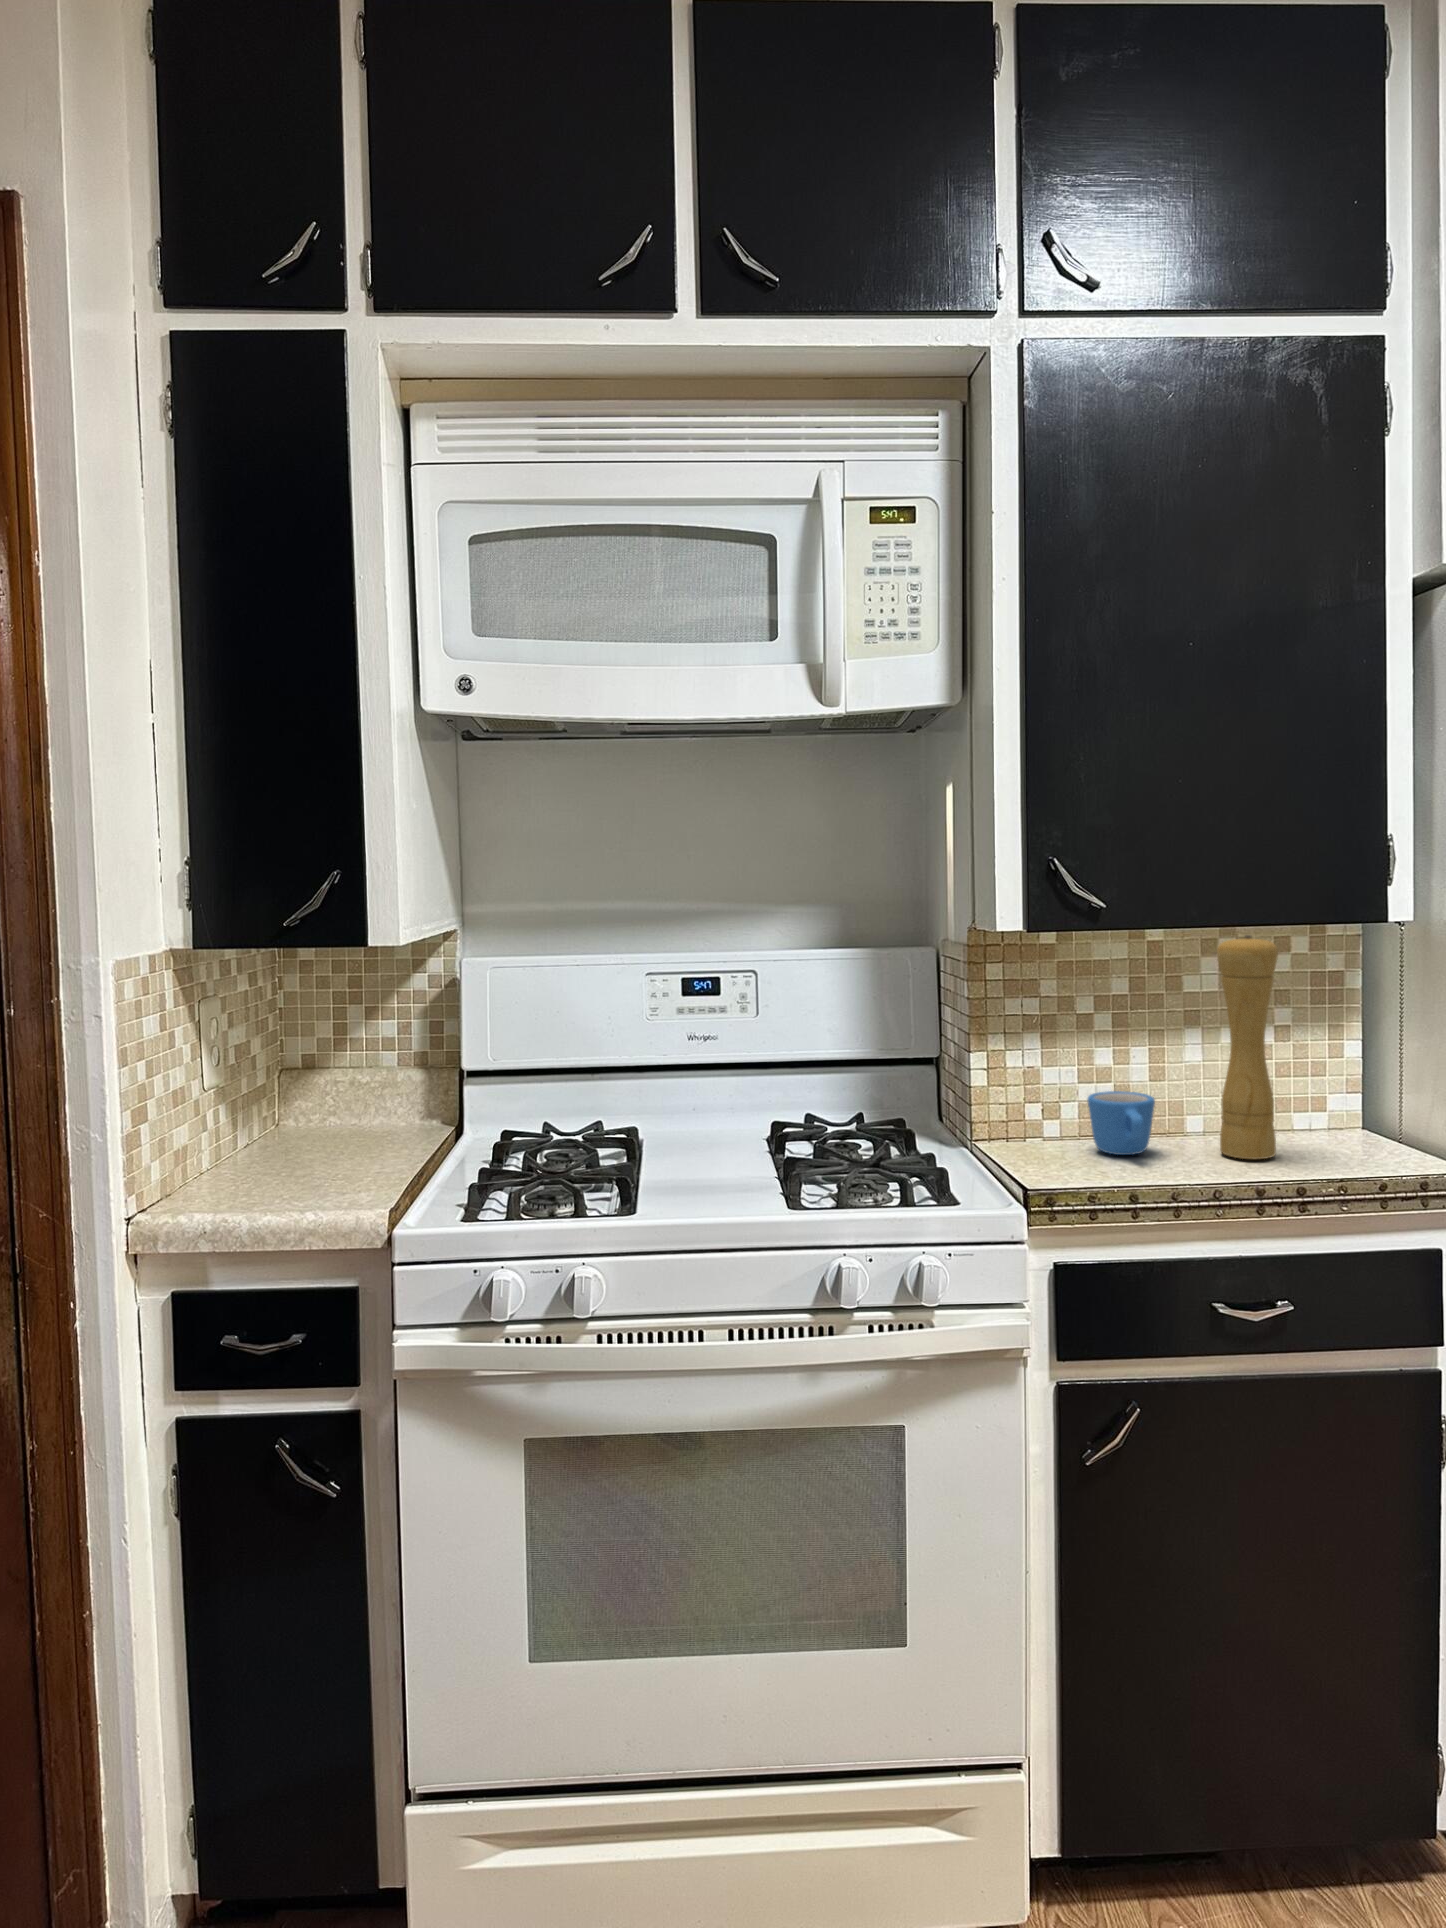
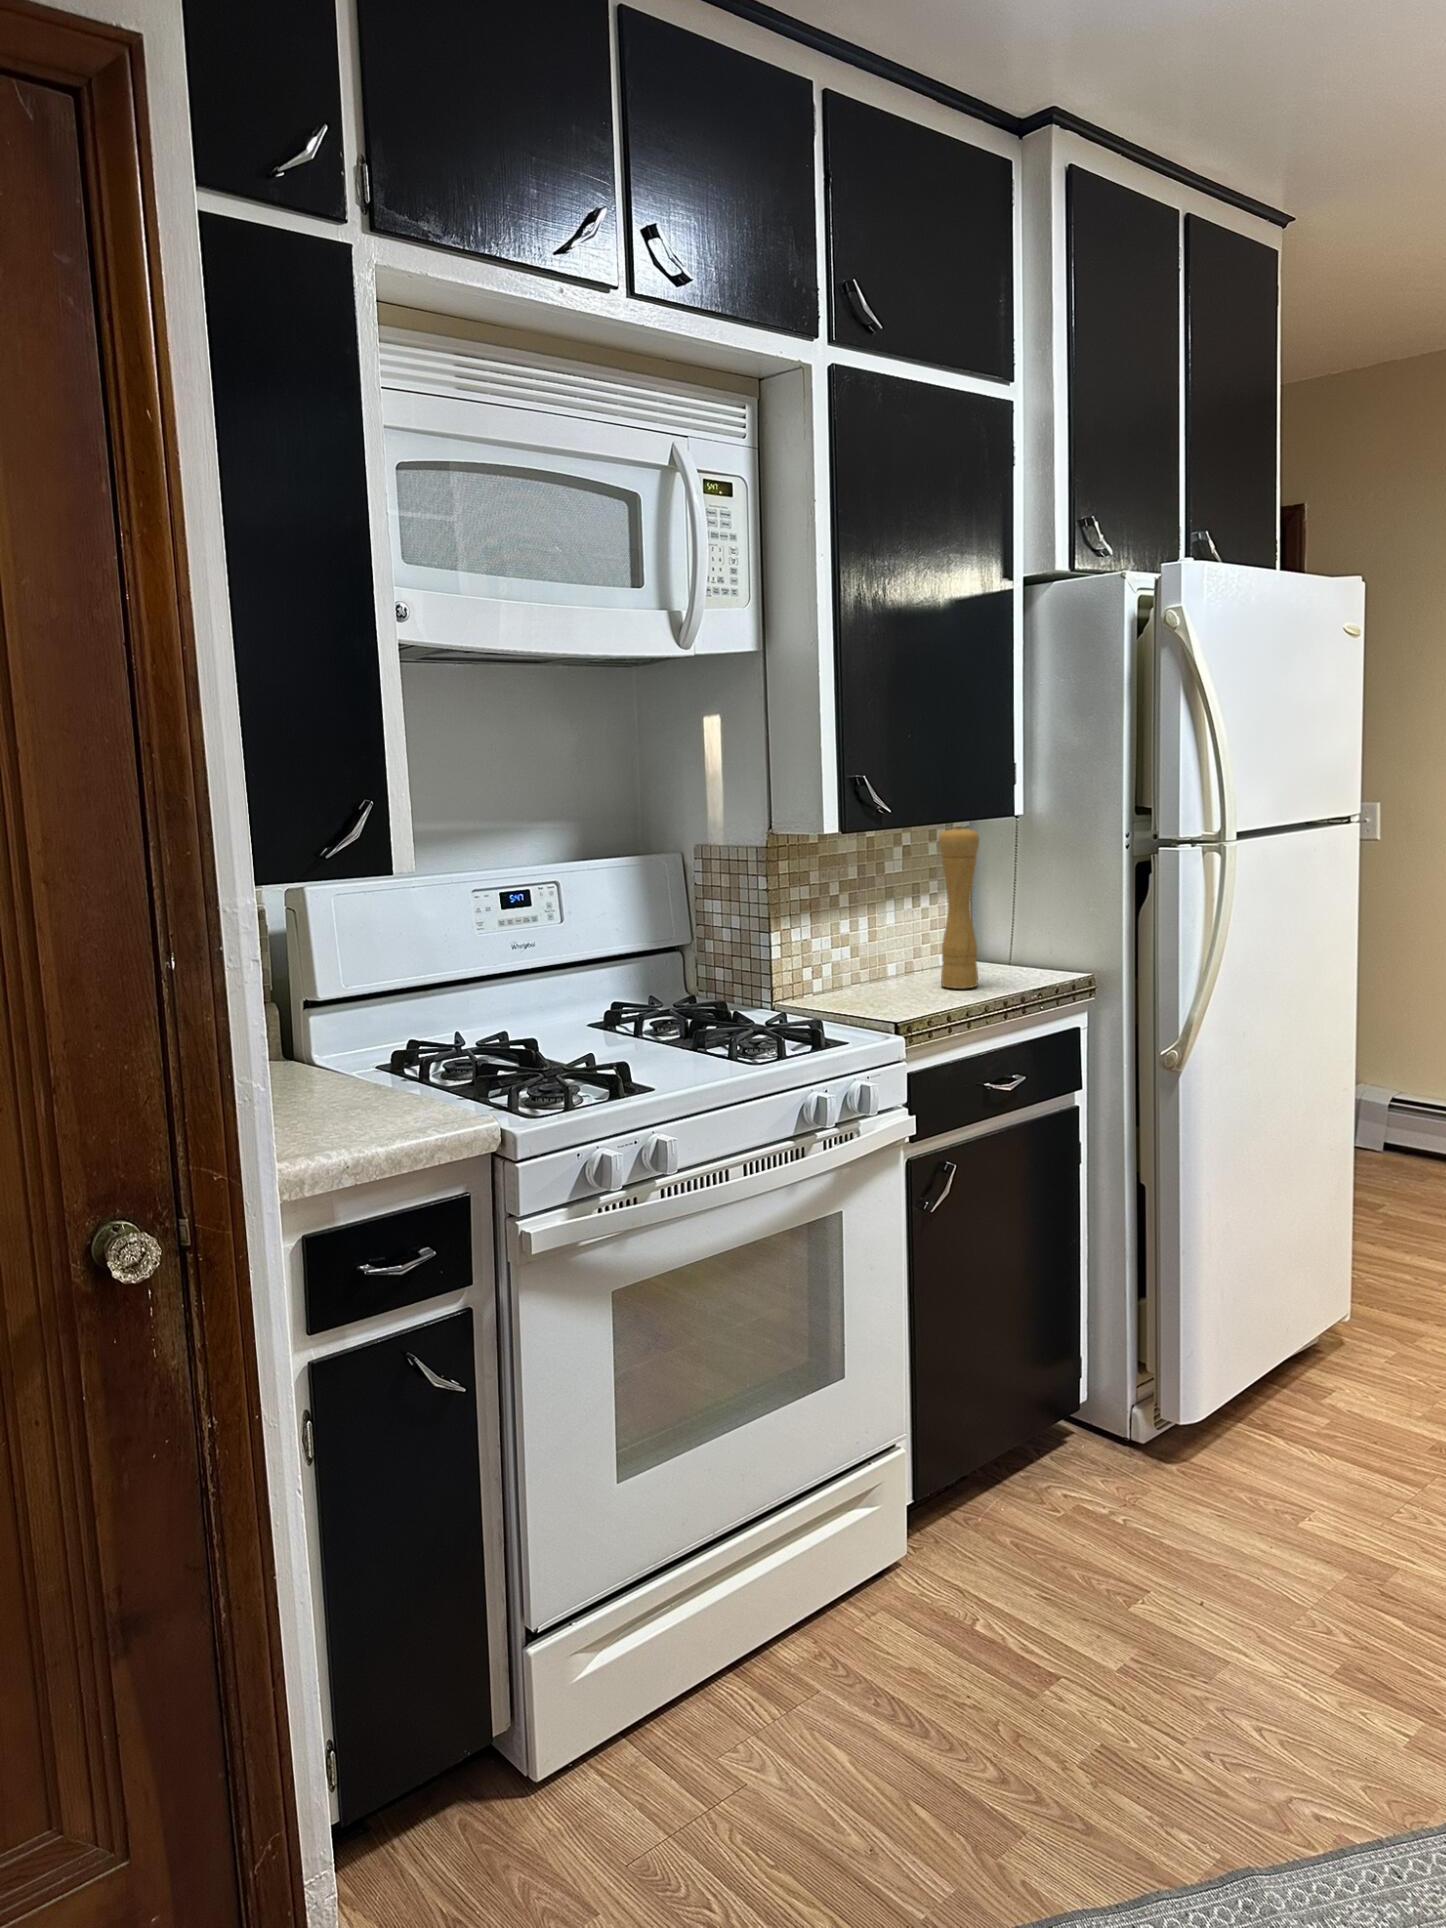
mug: present [1087,1091,1155,1155] -> none [860,950,917,998]

